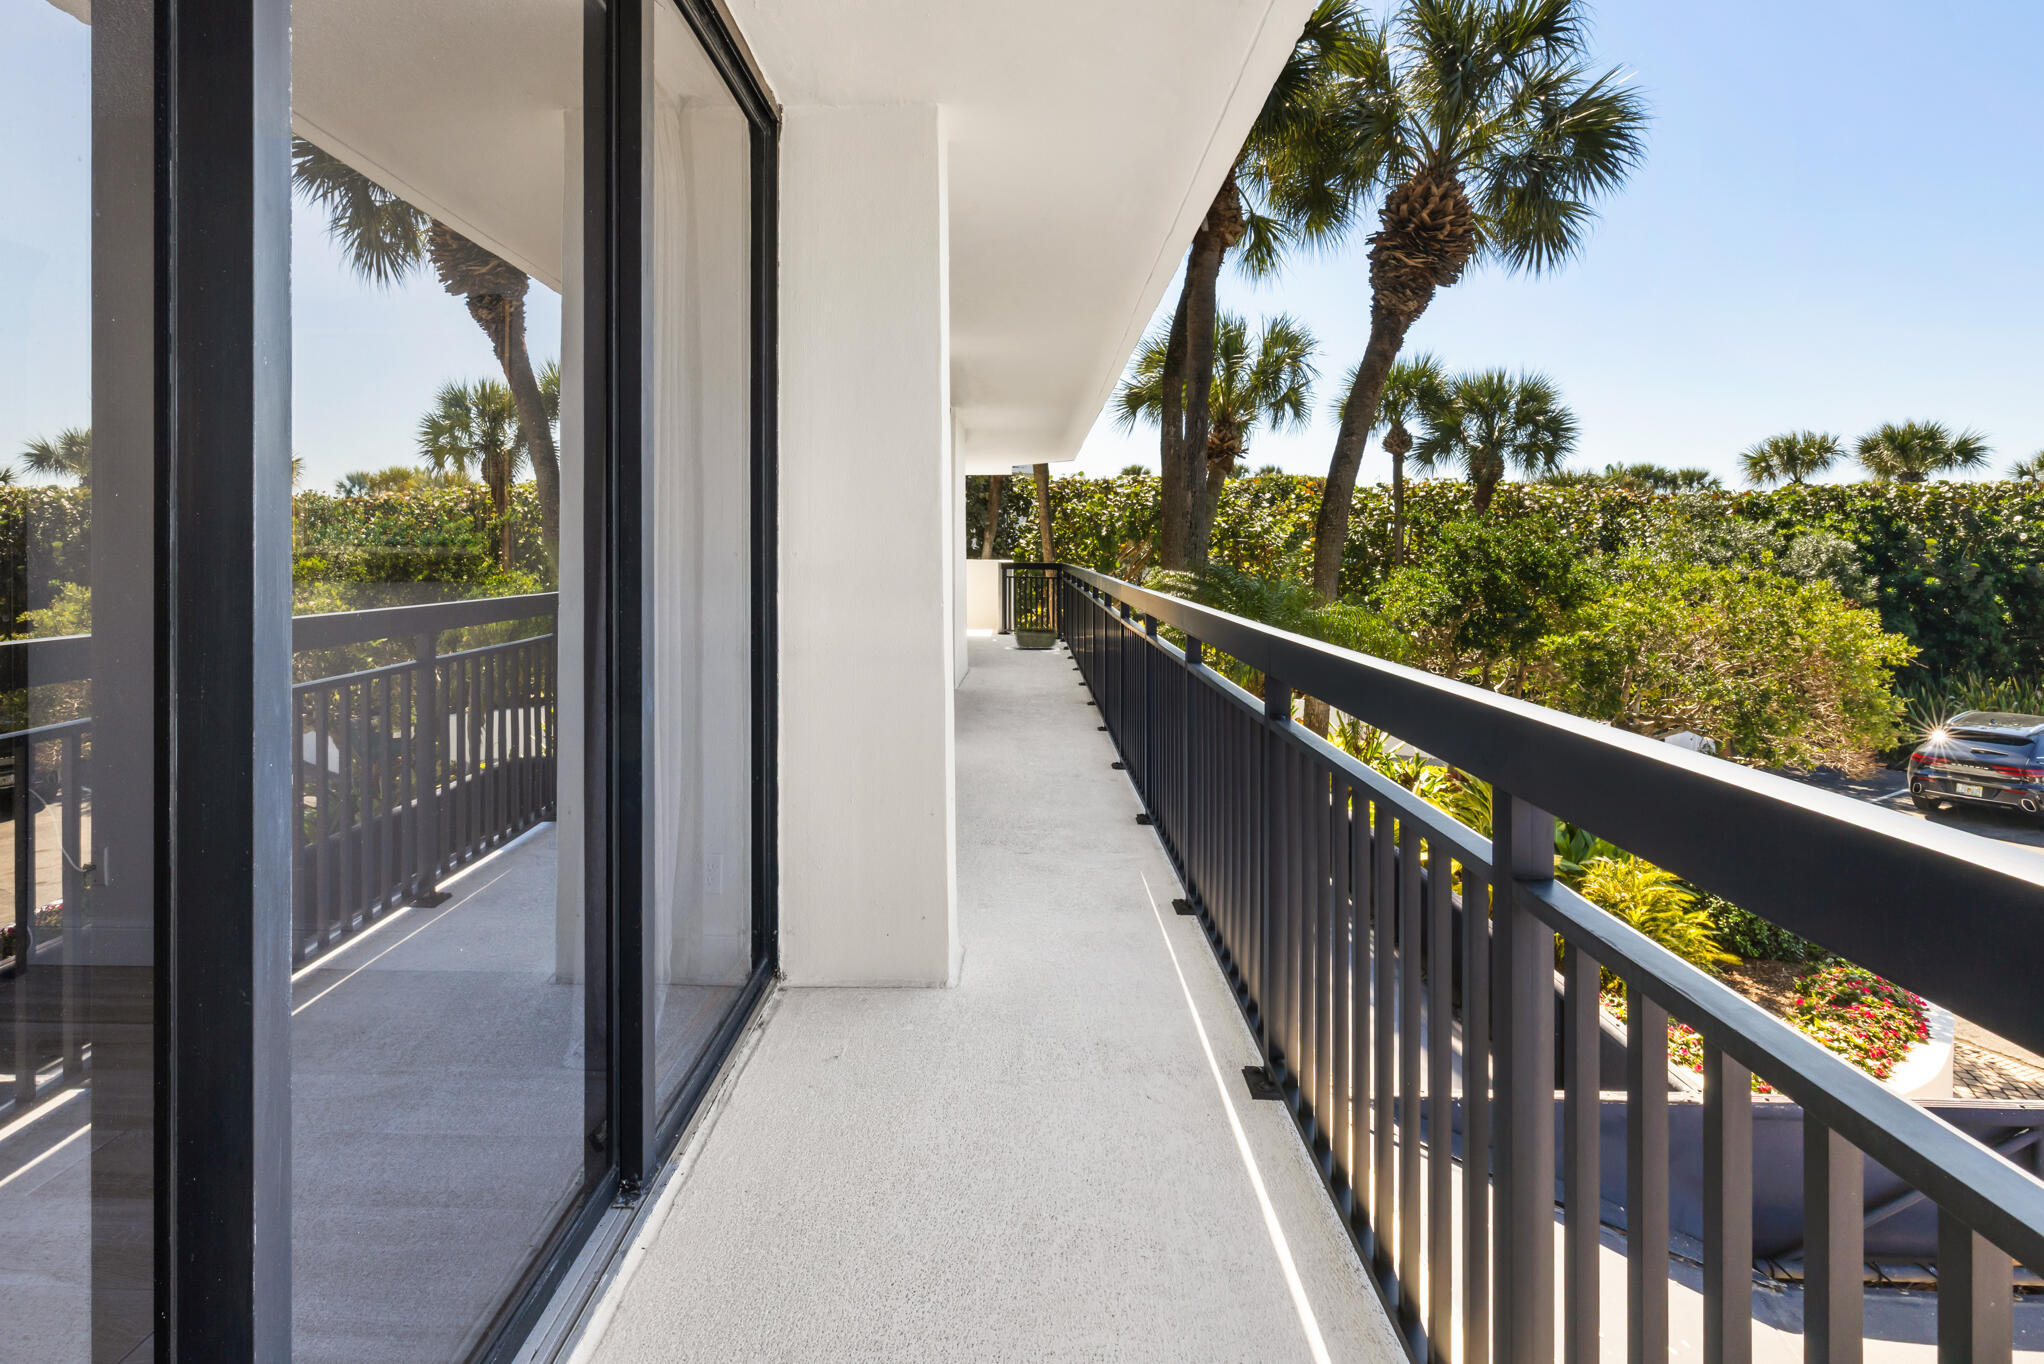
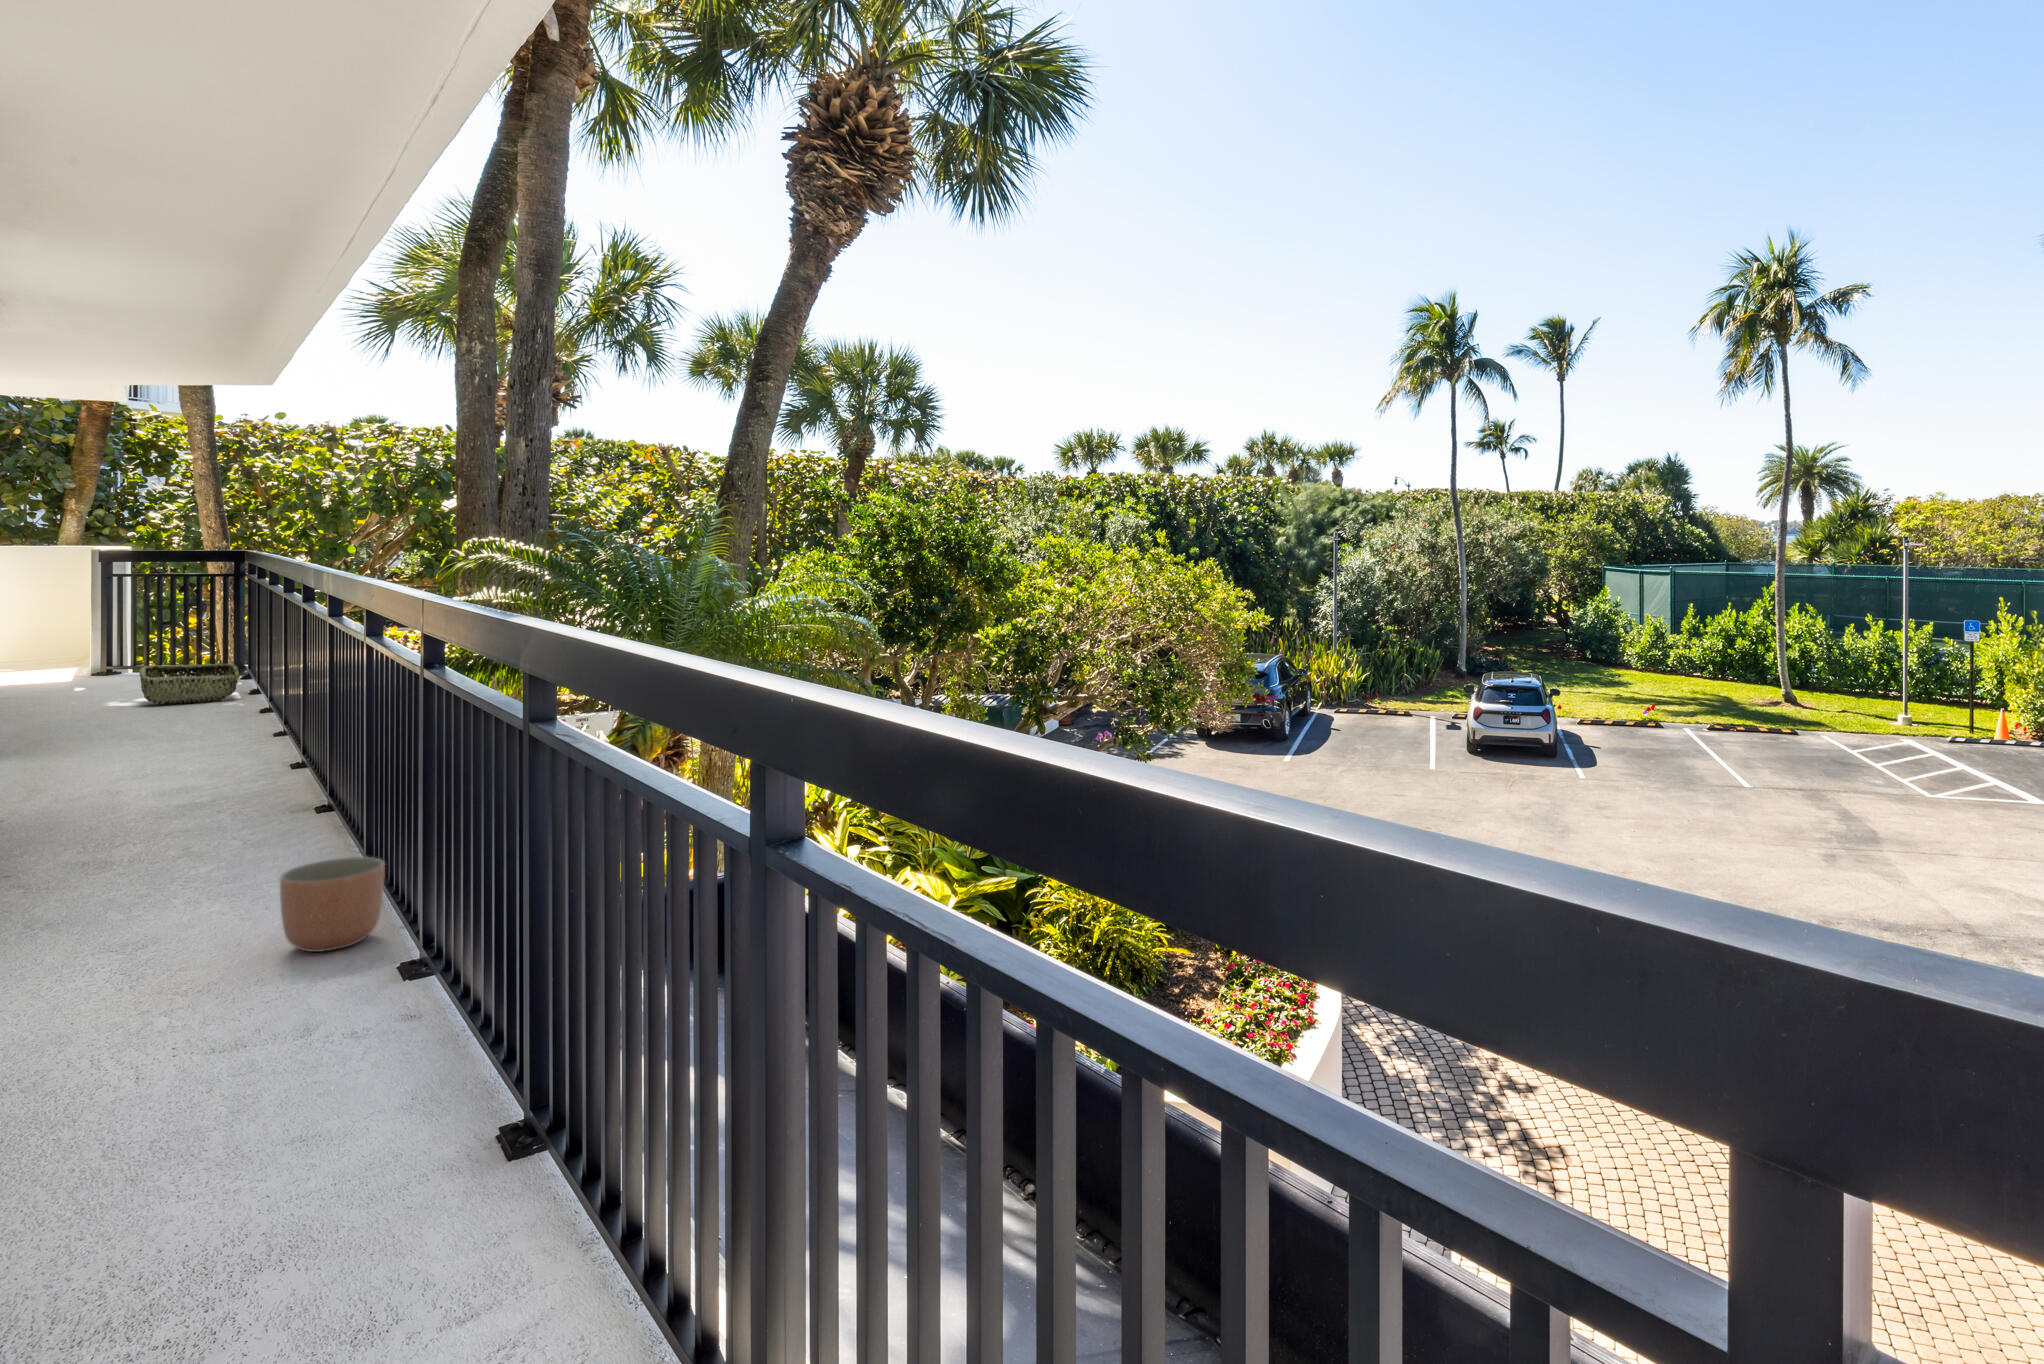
planter: none [1061,700,1100,740] -> present [280,857,385,952]

